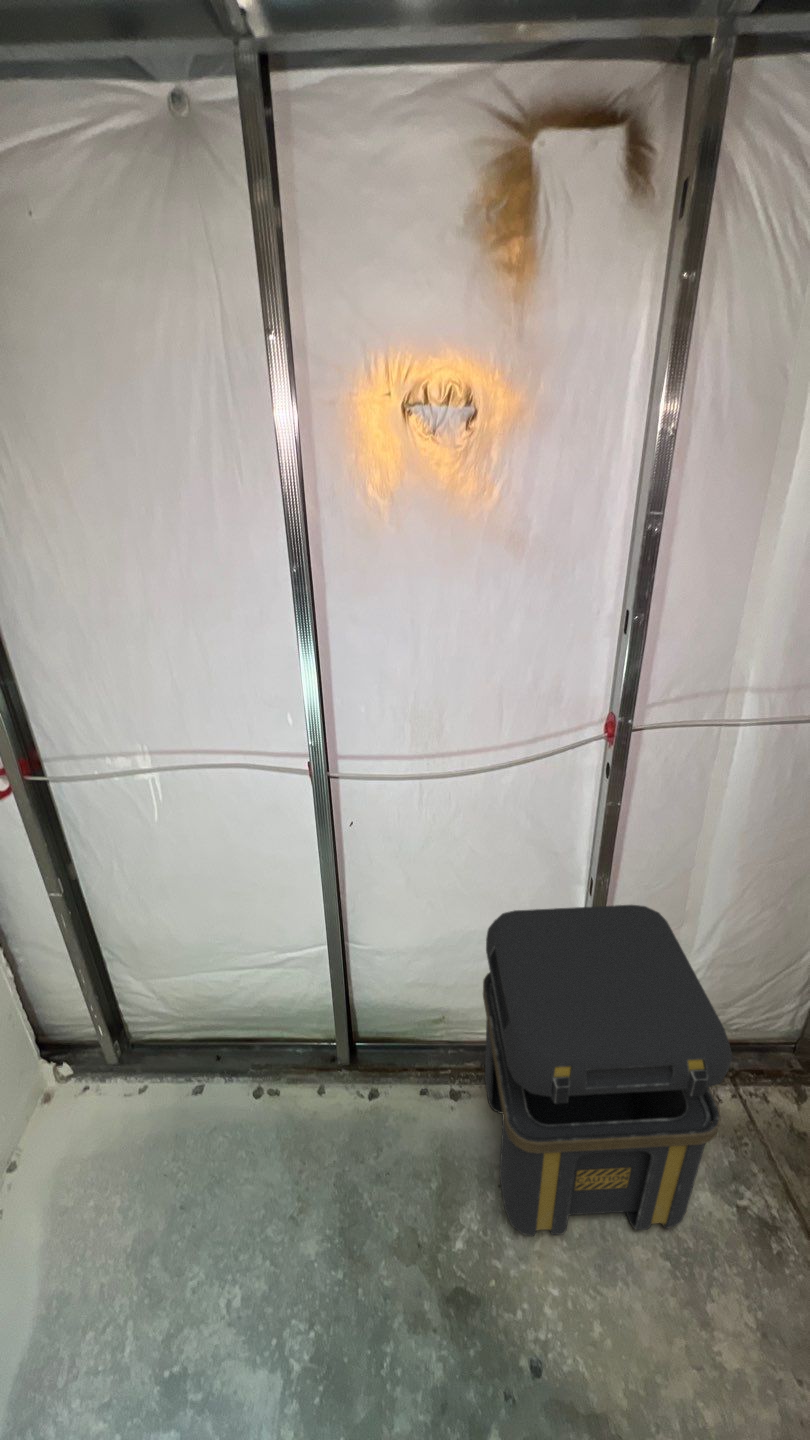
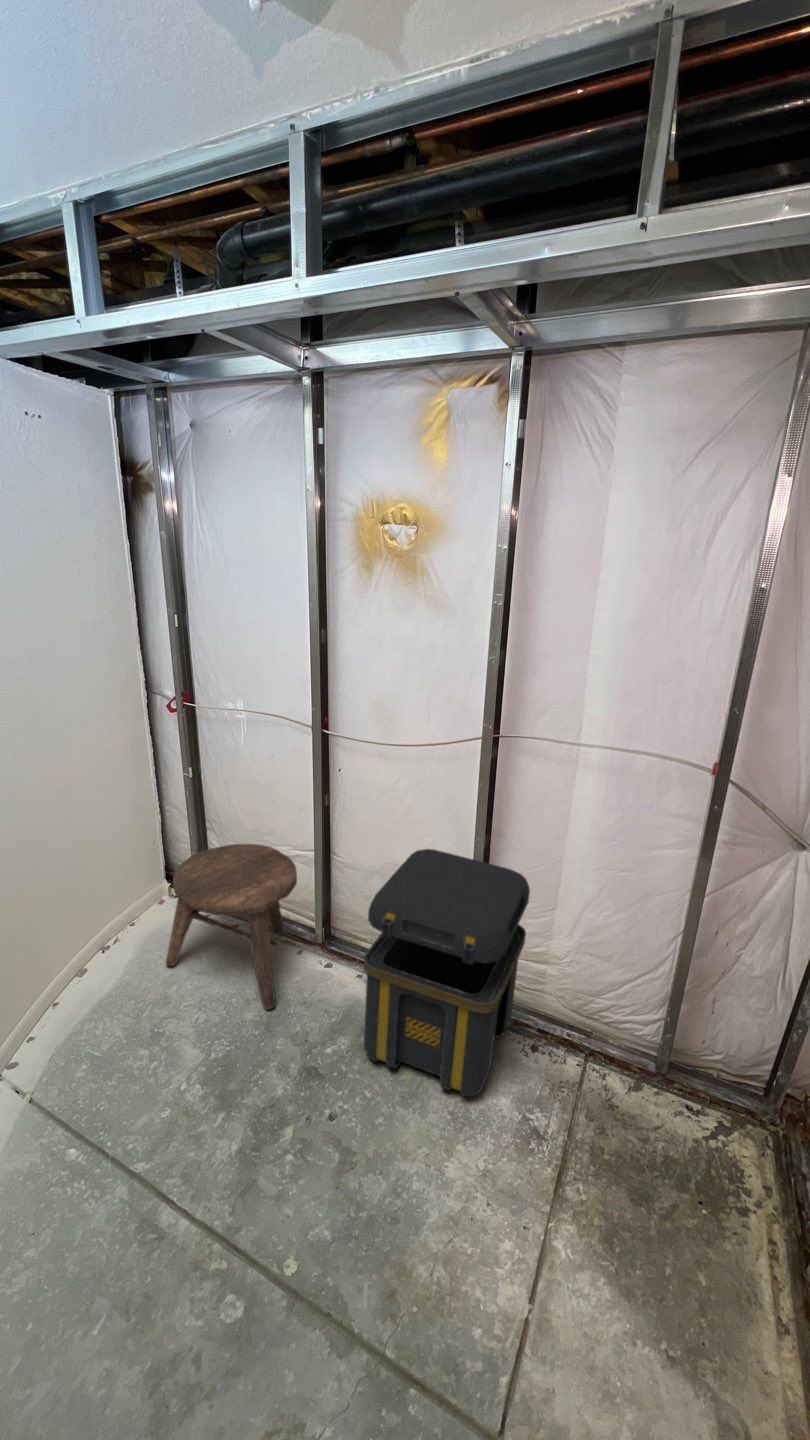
stool: none [109,975,340,1225] -> present [166,844,297,1010]

